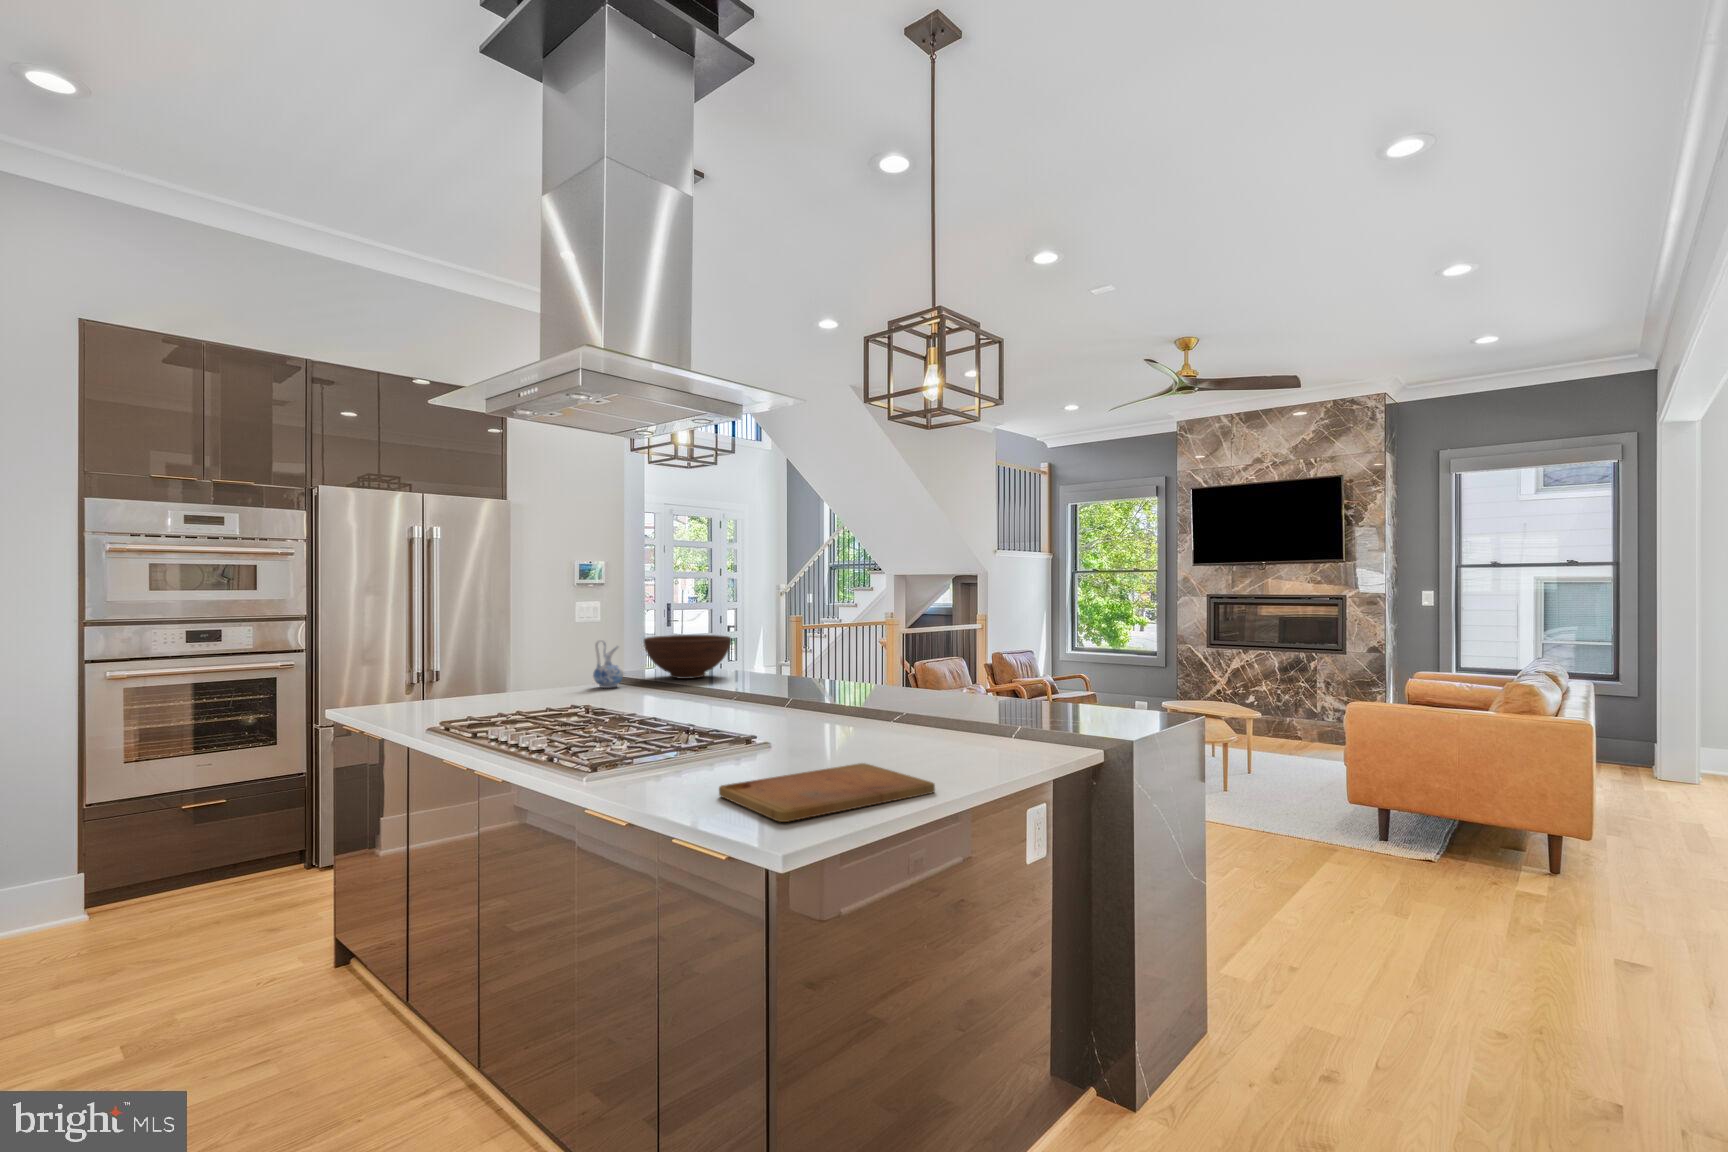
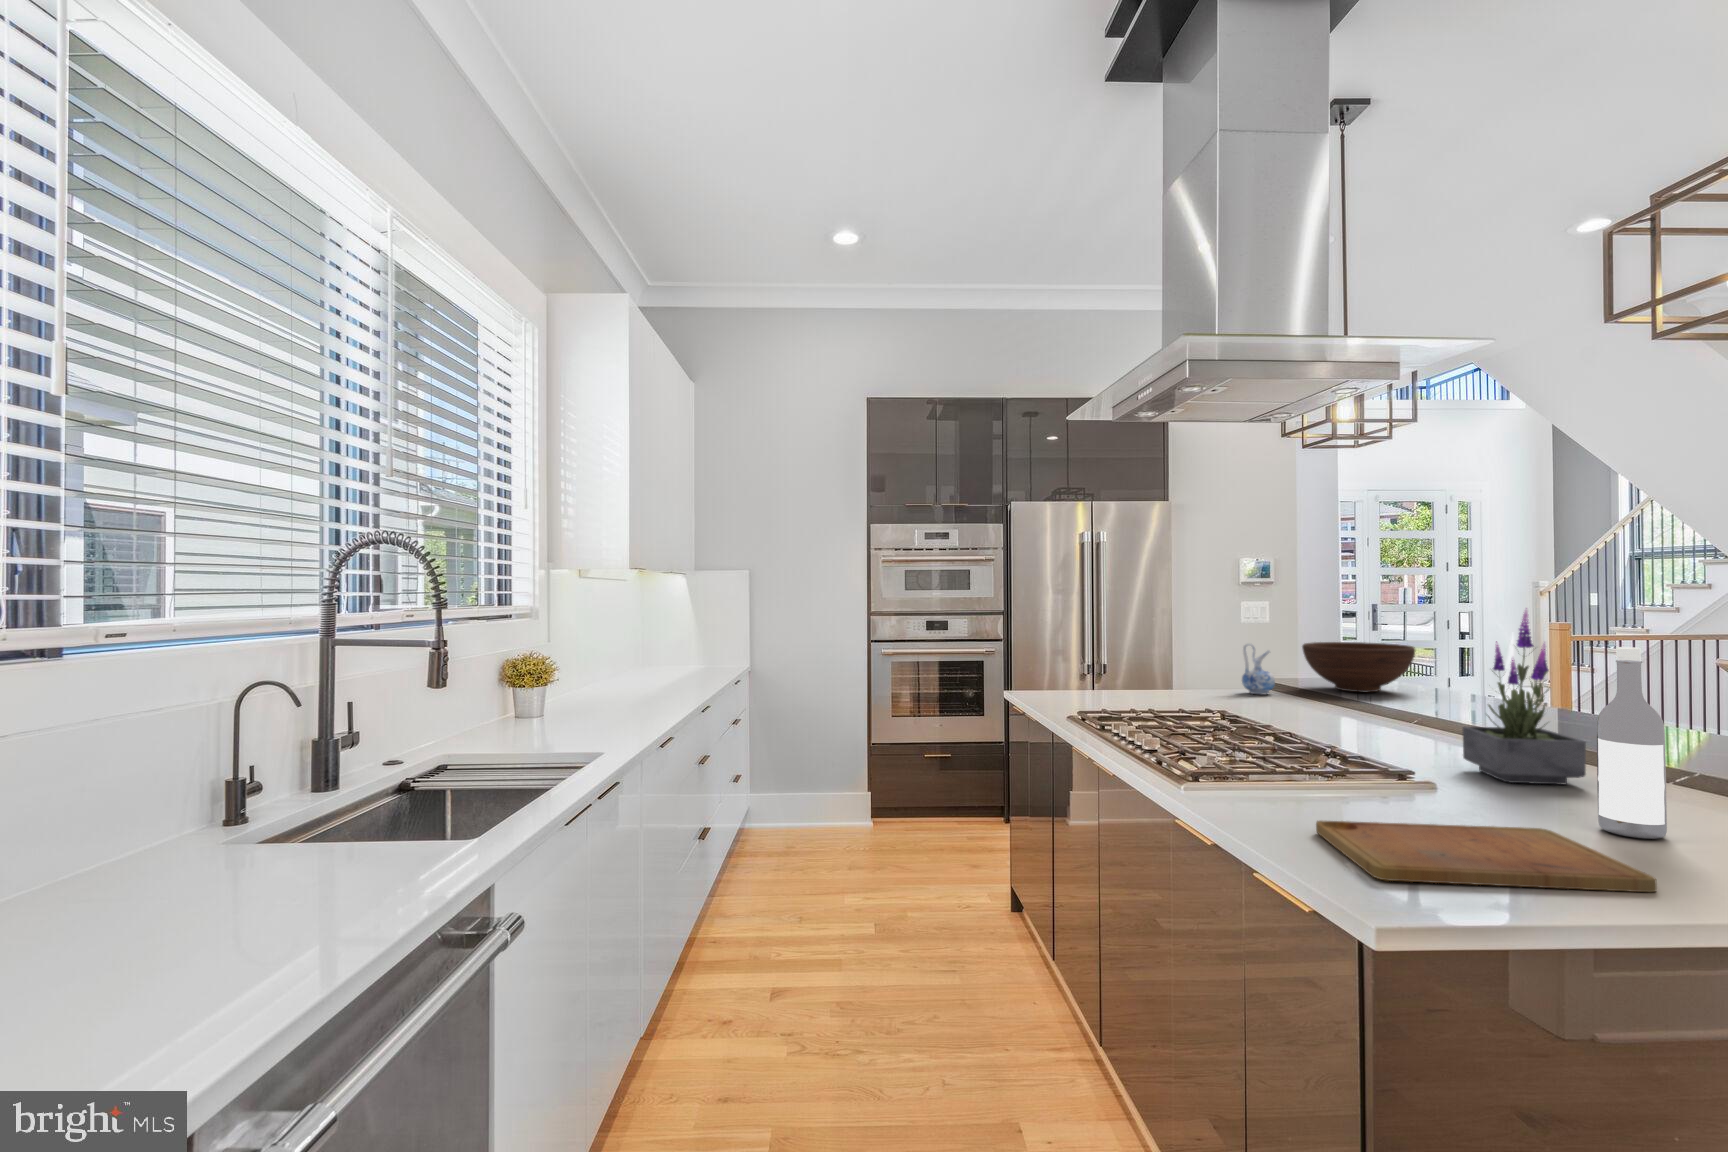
potted plant: none [791,600,868,735] -> present [1462,608,1586,785]
wine bottle: none [887,626,923,760] -> present [1597,647,1667,839]

